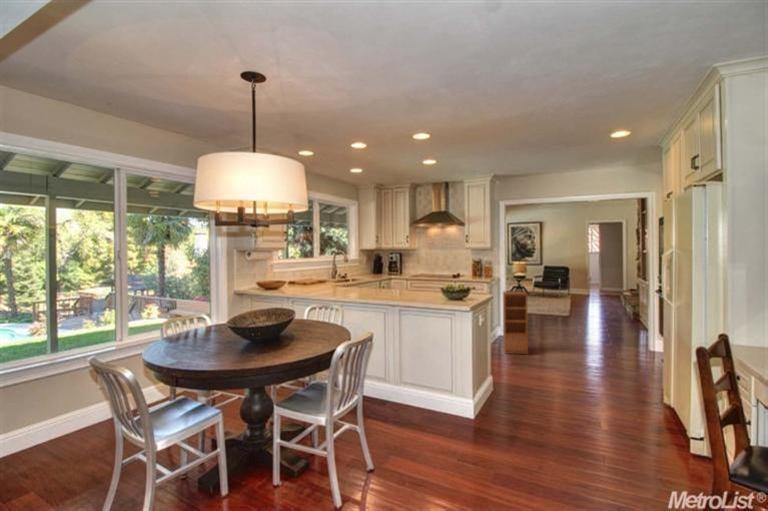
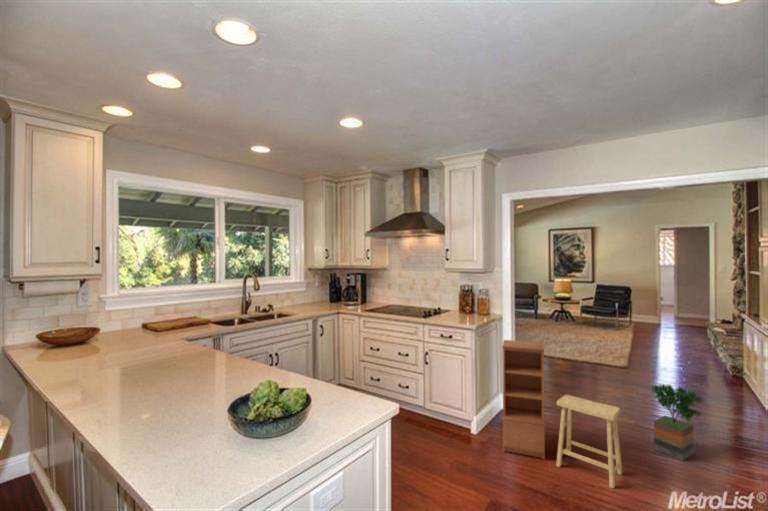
potted tree: none [582,312,609,351] -> present [652,384,703,461]
footstool: none [535,319,568,361] -> present [556,395,622,488]

